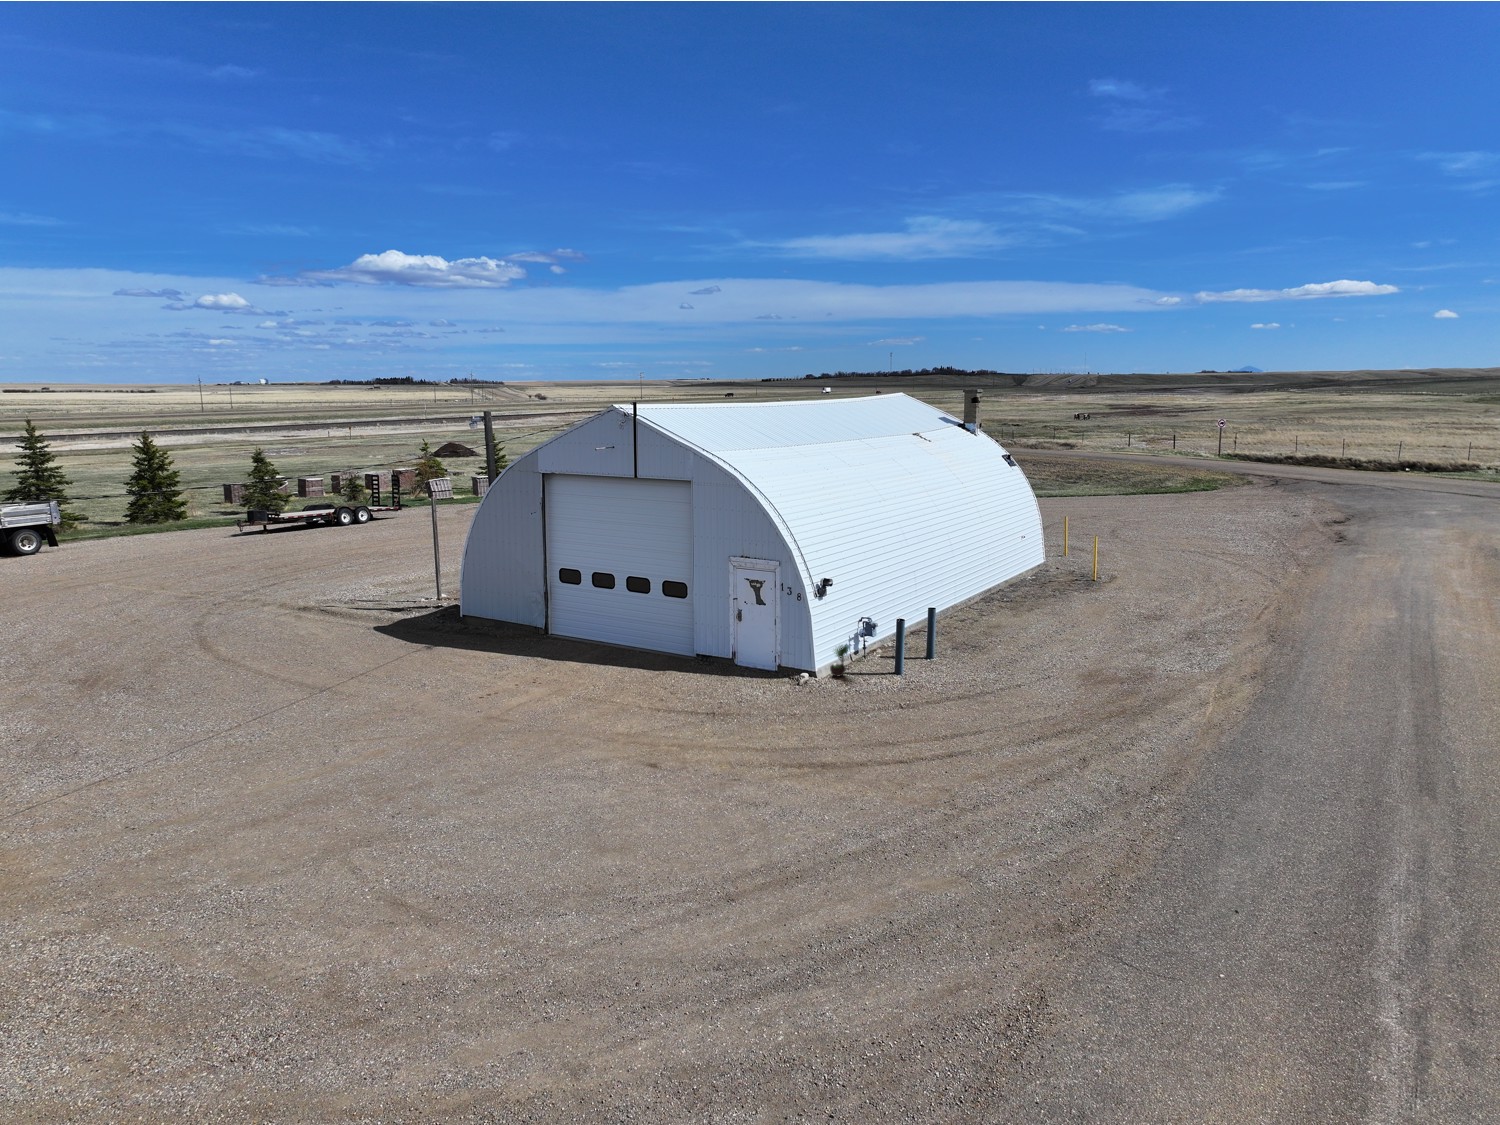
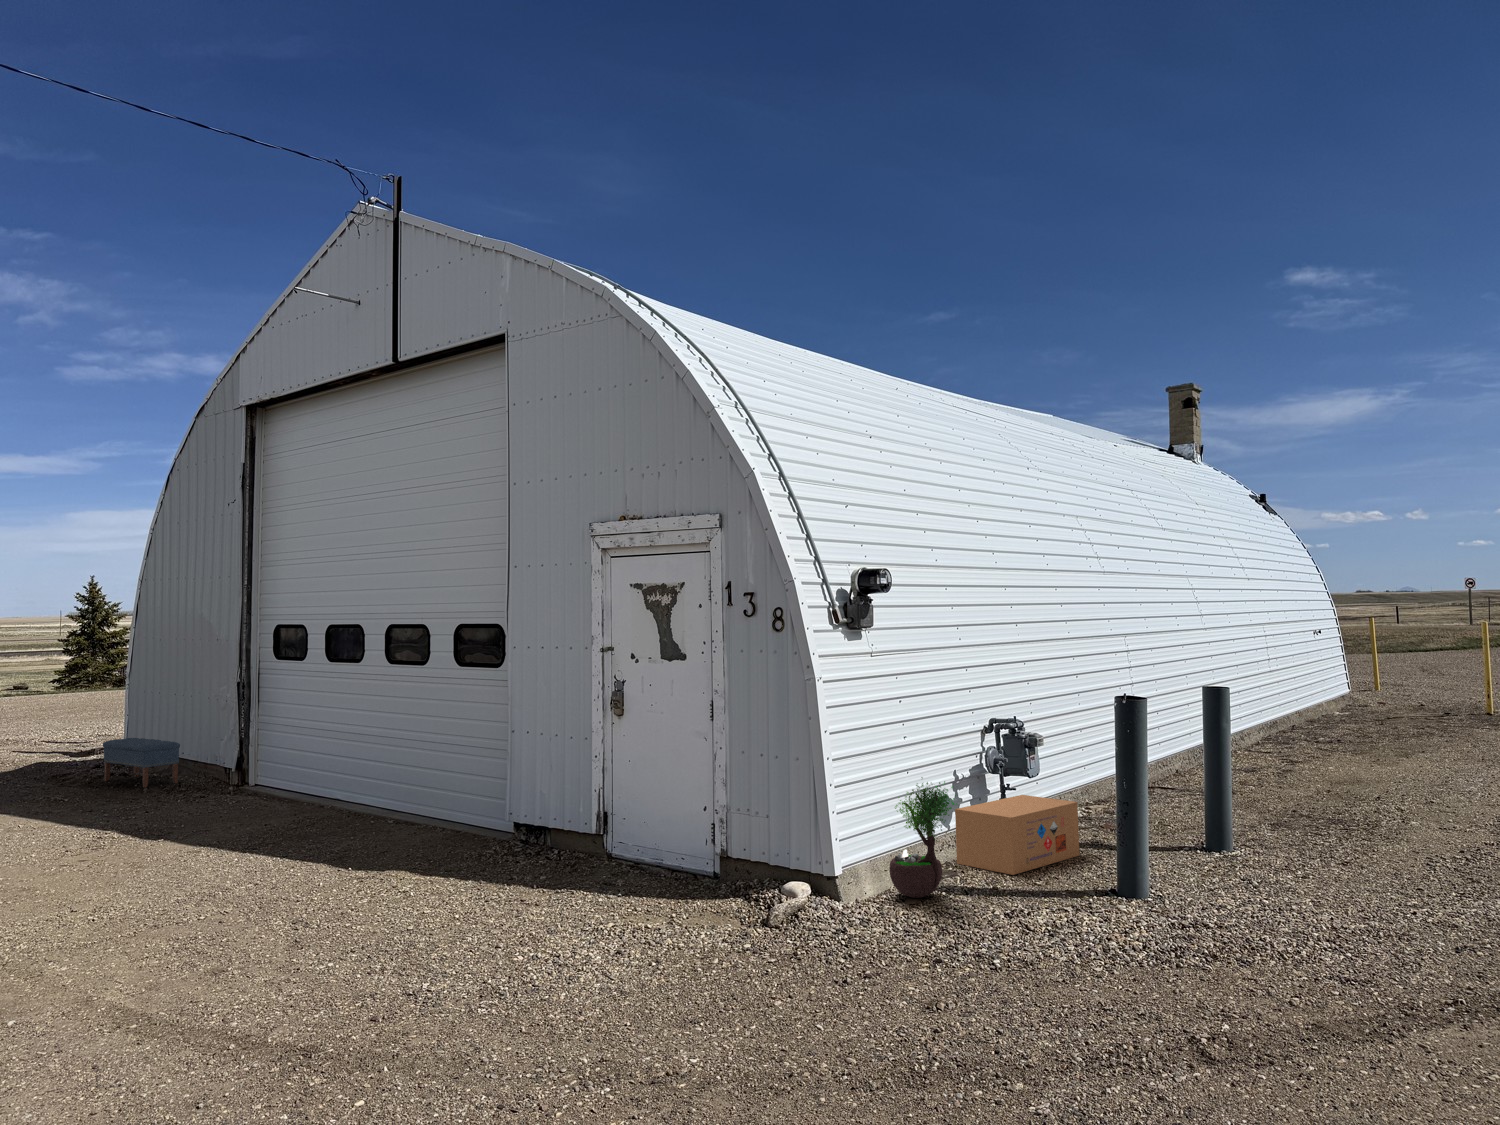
bench: none [472,612,512,636] -> present [103,738,180,788]
cardboard box: none [849,642,887,669] -> present [955,795,1080,875]

